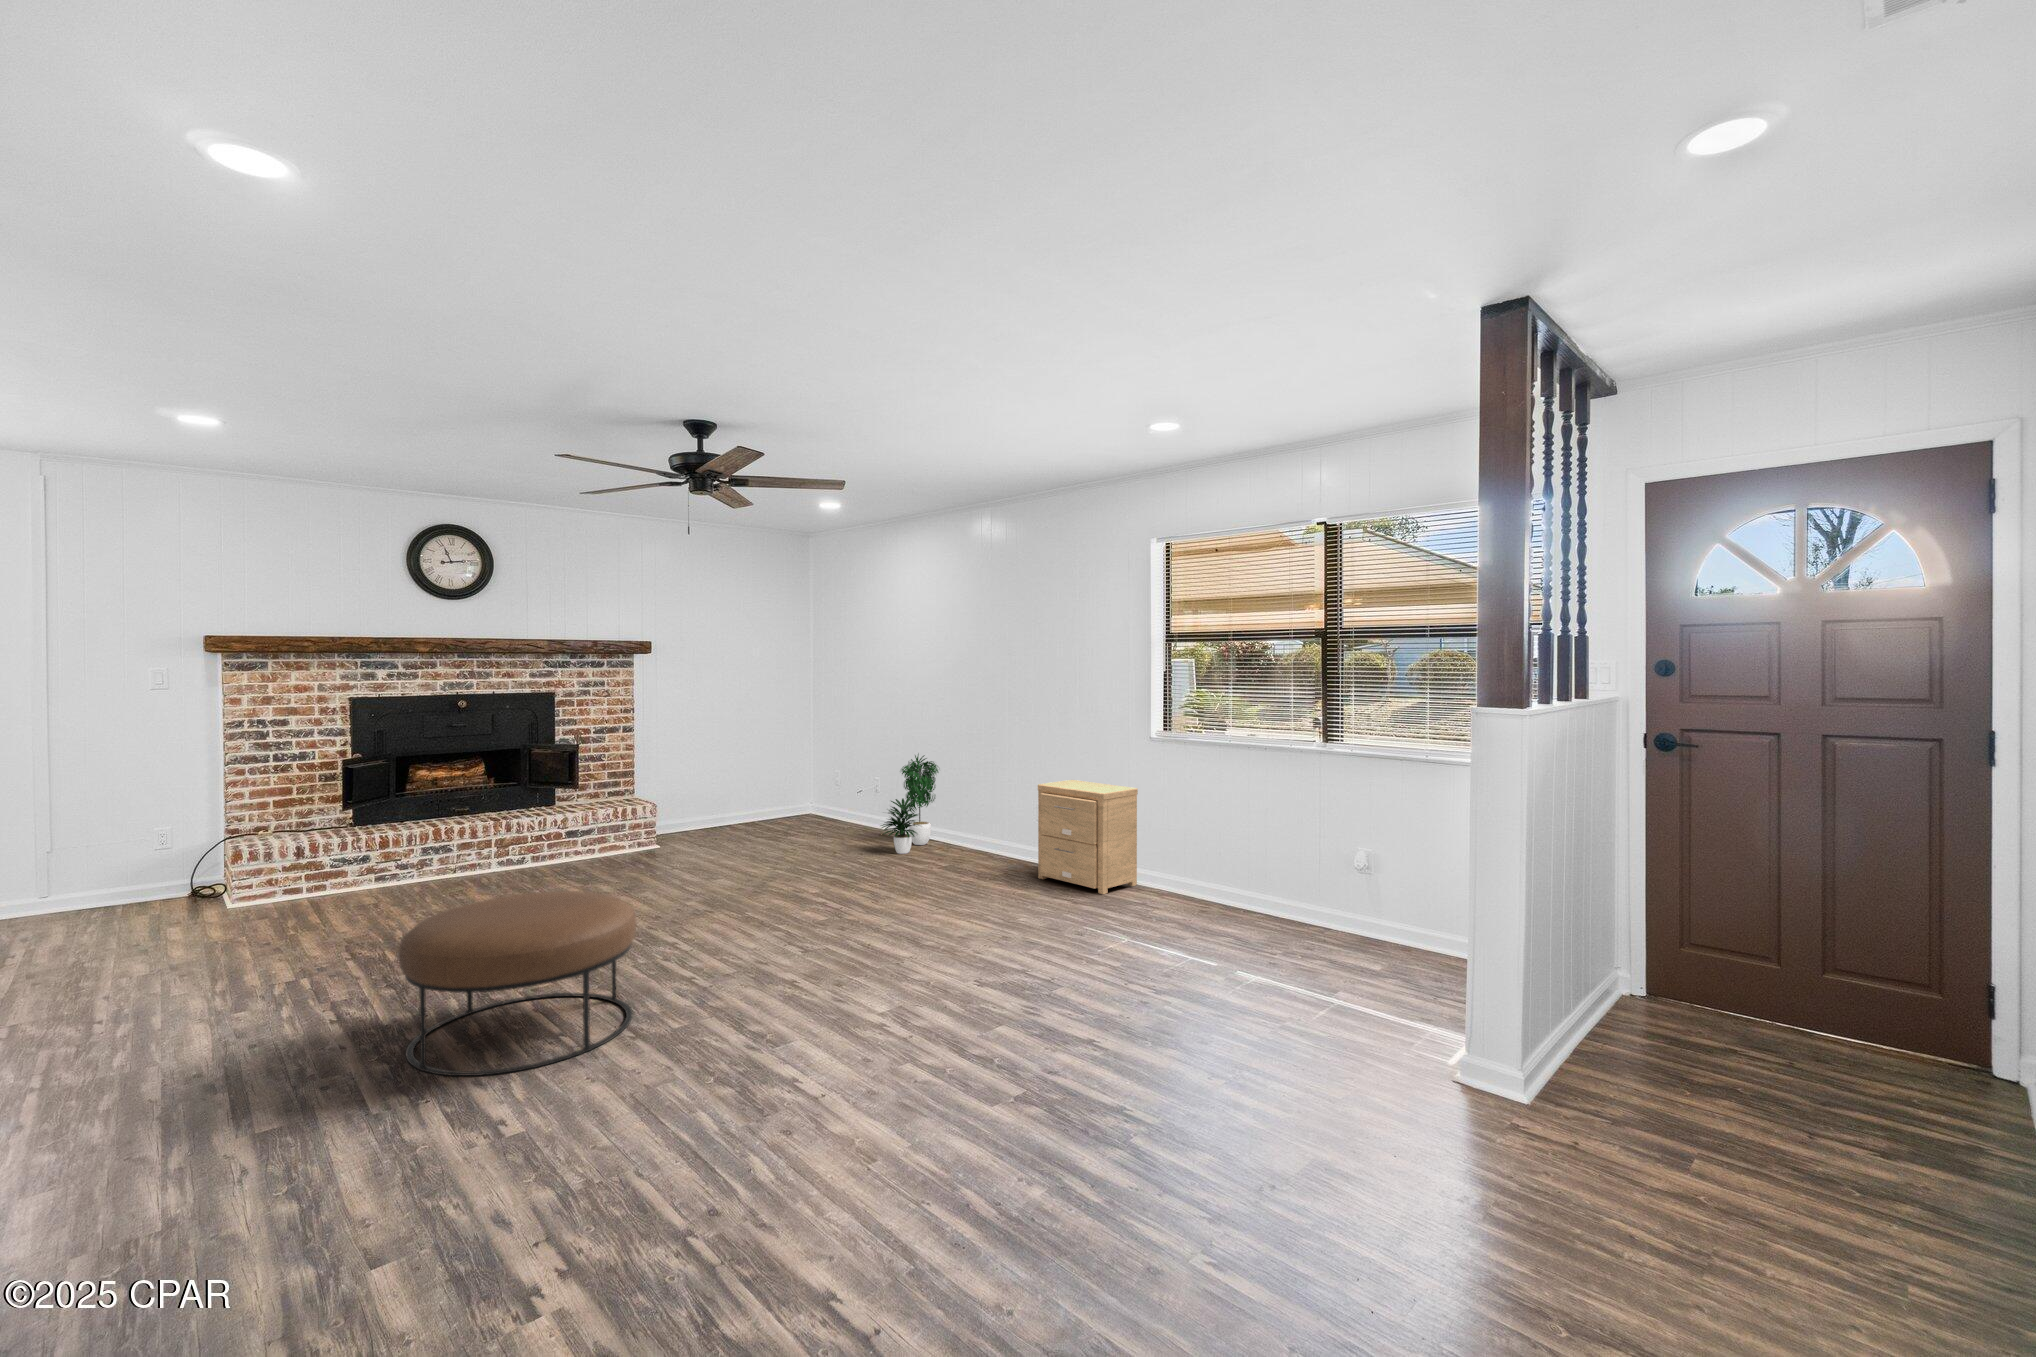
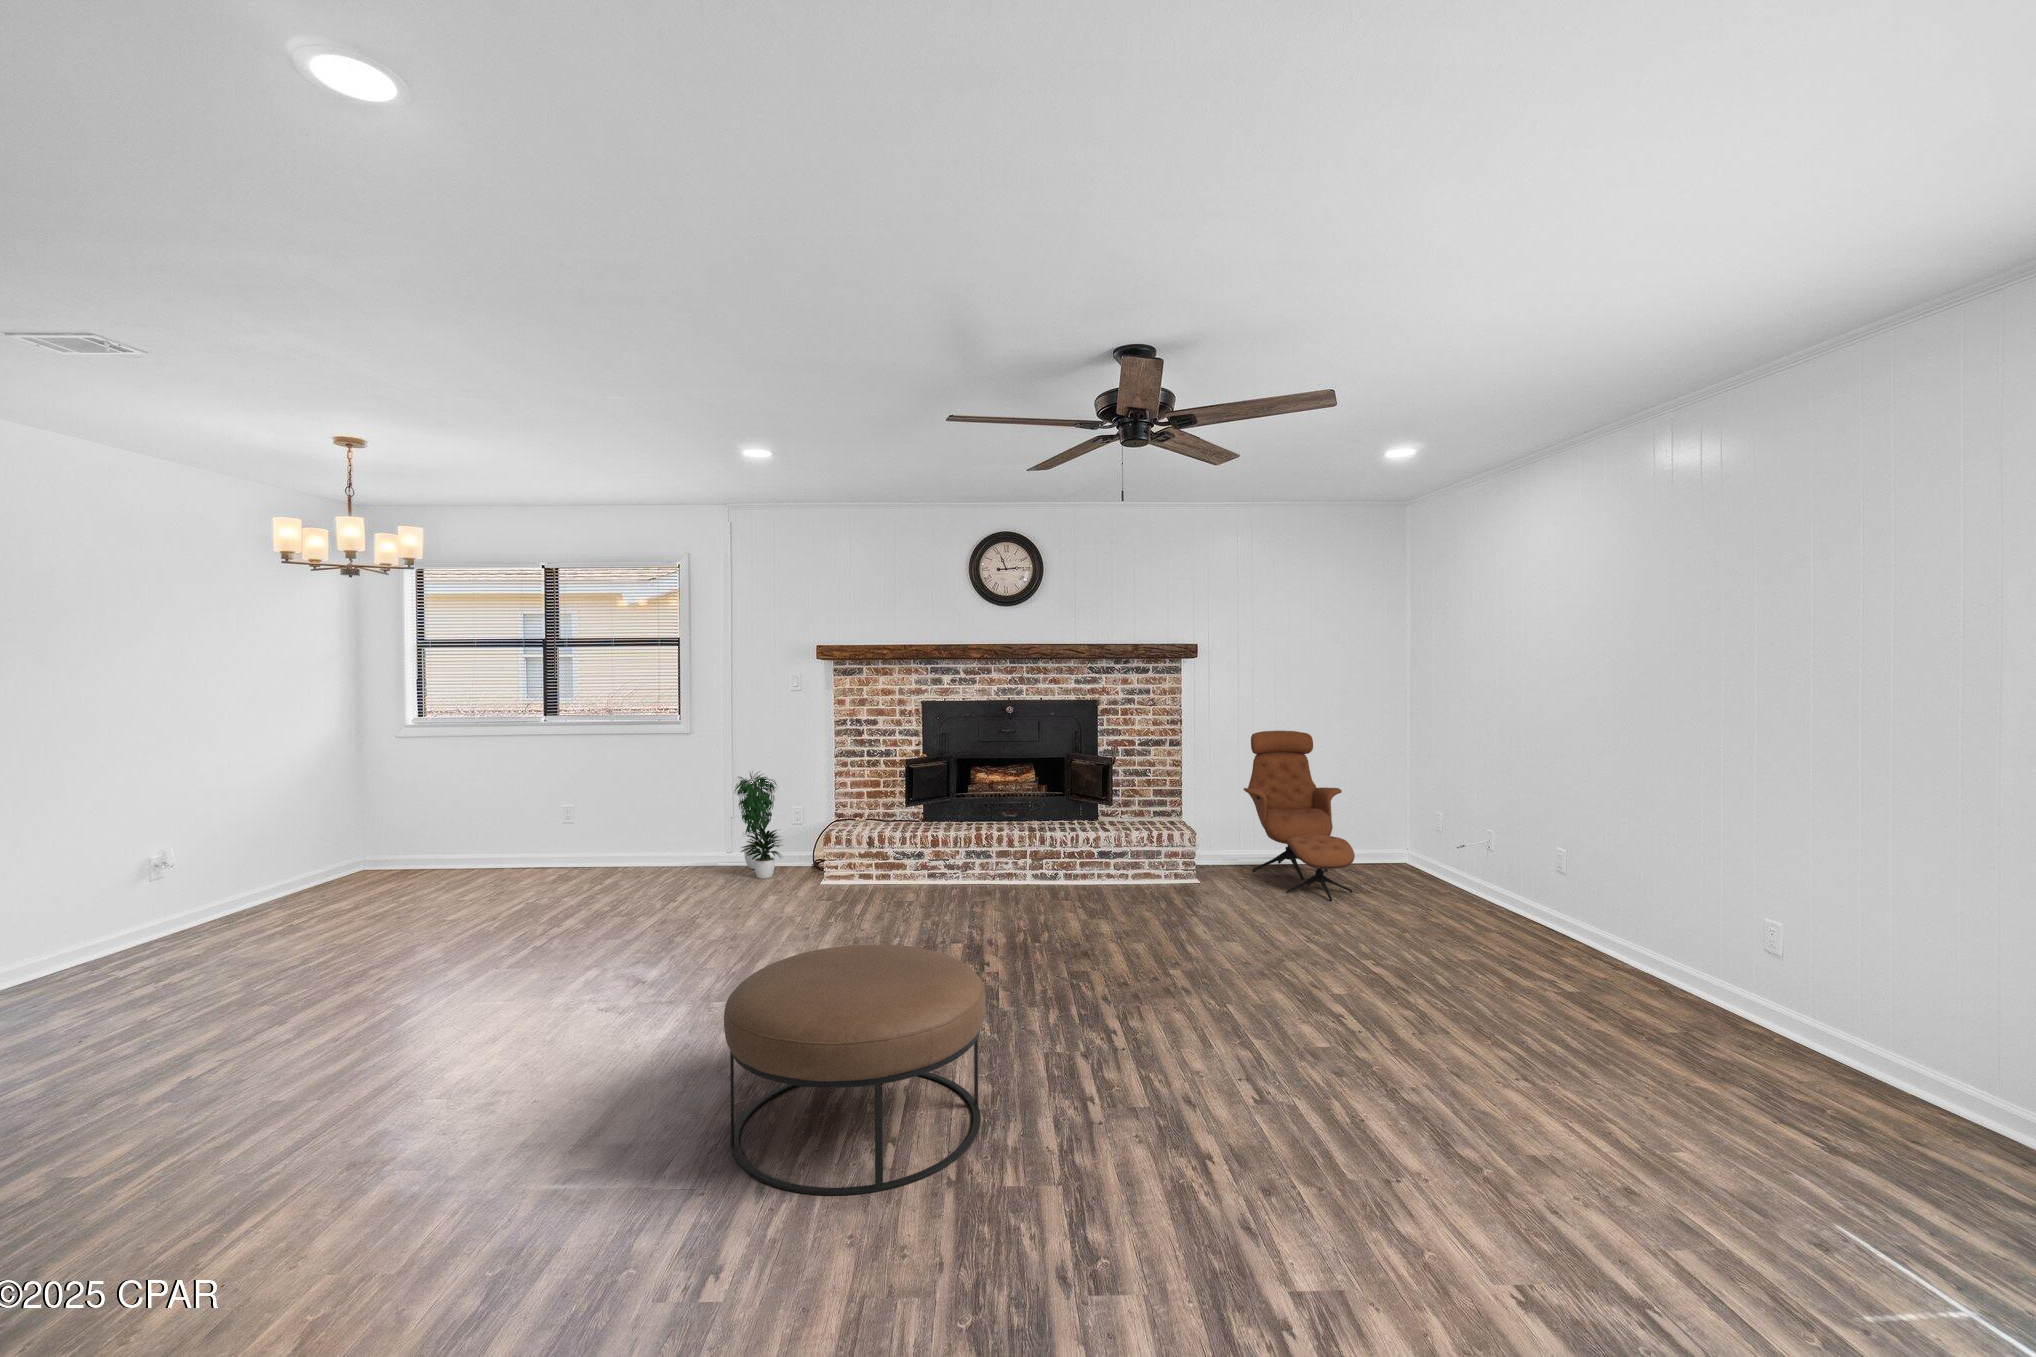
lounge chair: none [694,715,793,844] -> present [1244,731,1355,901]
potted plant: present [881,754,939,854] -> present [734,773,781,879]
side table: present [1038,780,1138,894] -> none [1751,884,2025,1140]

